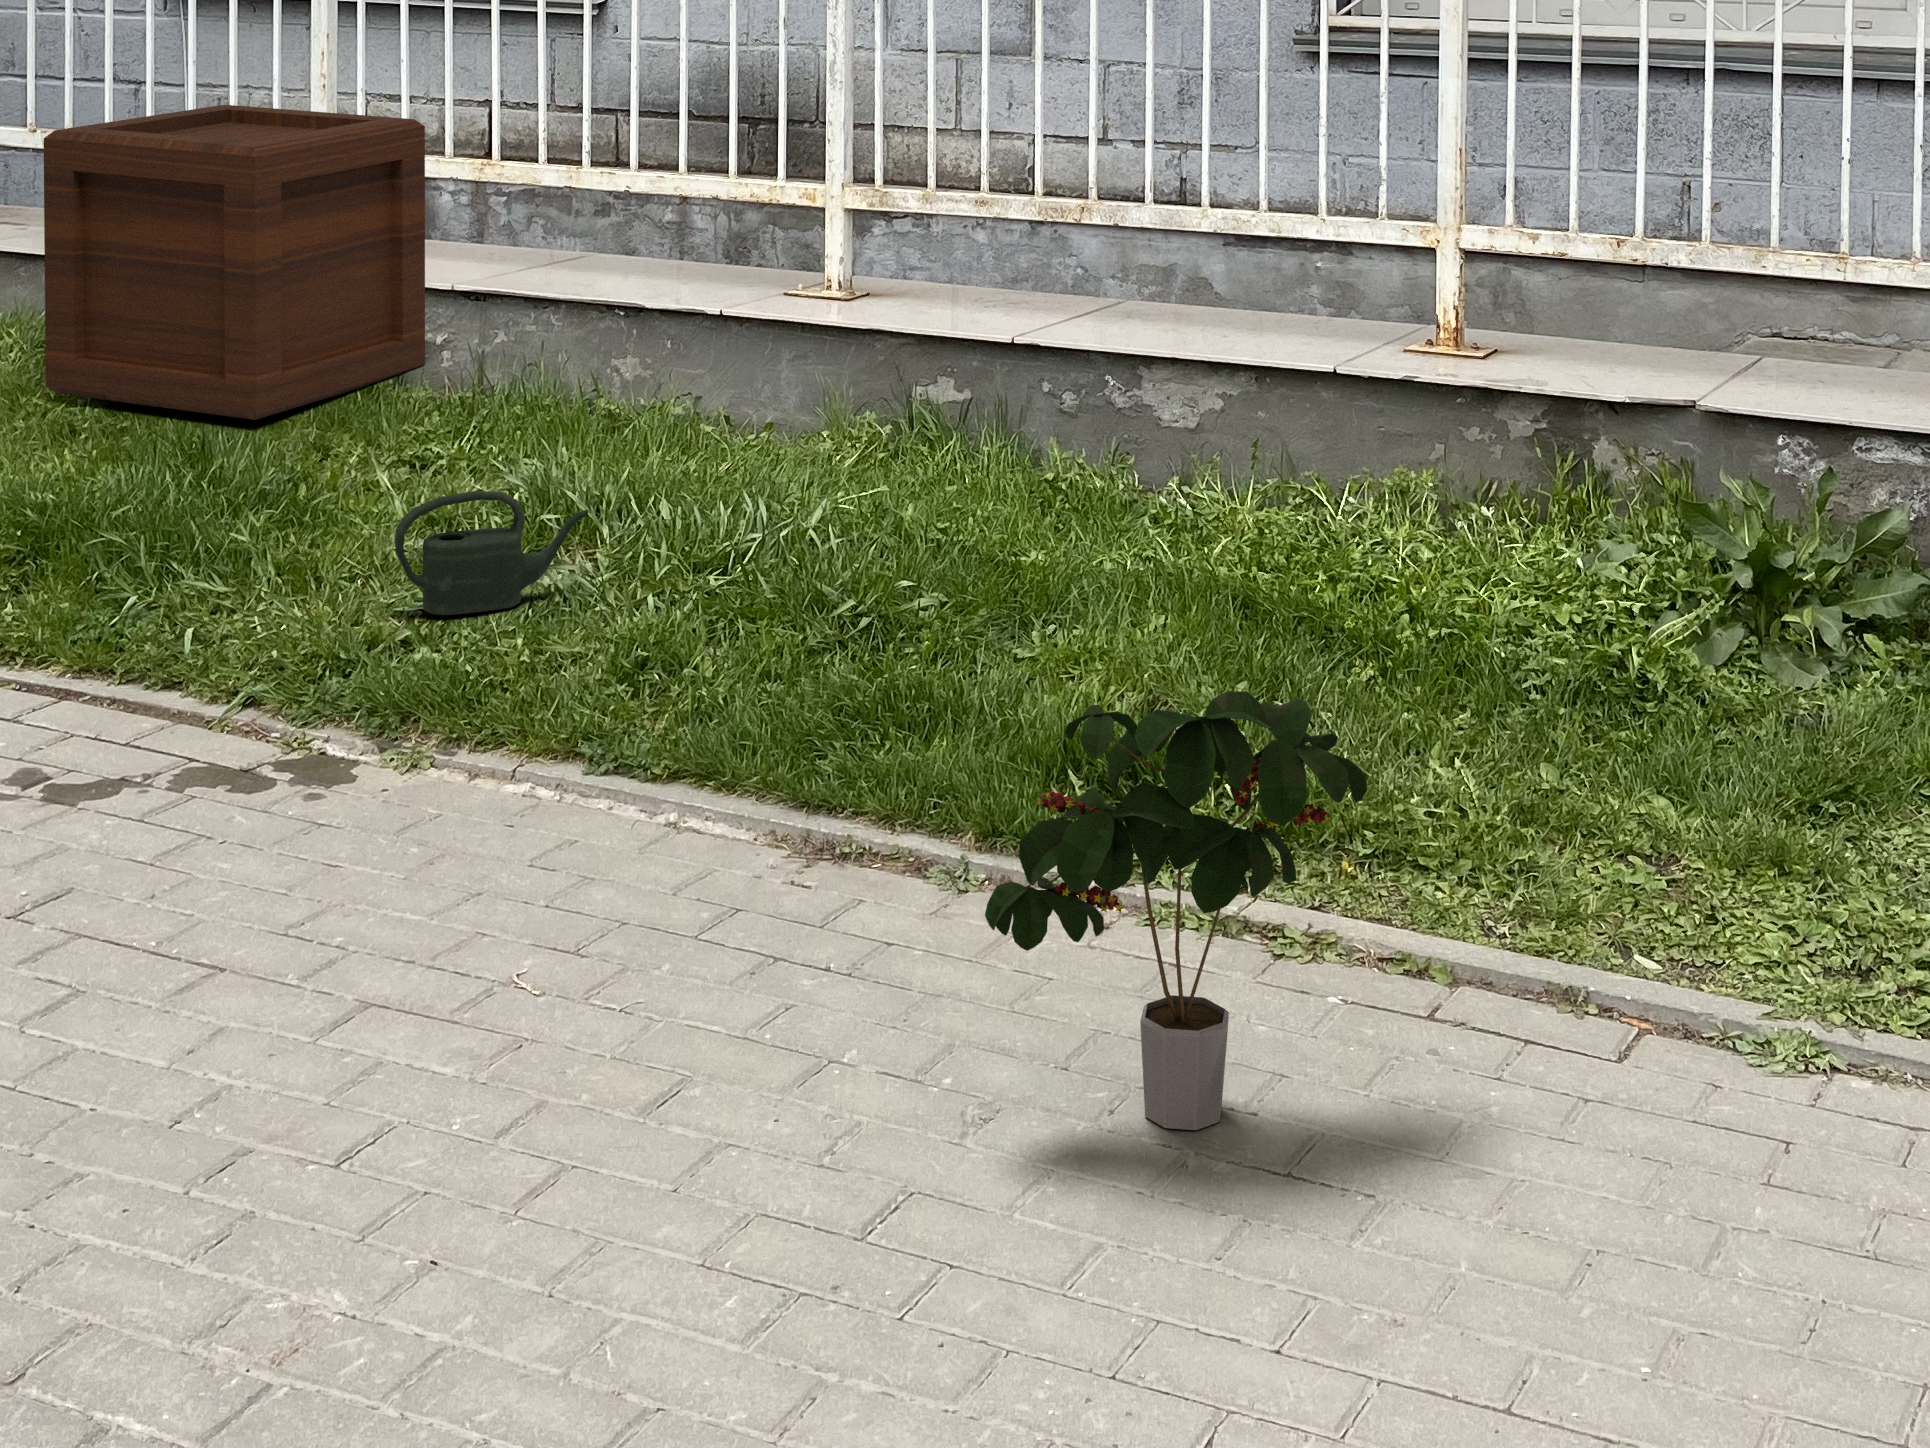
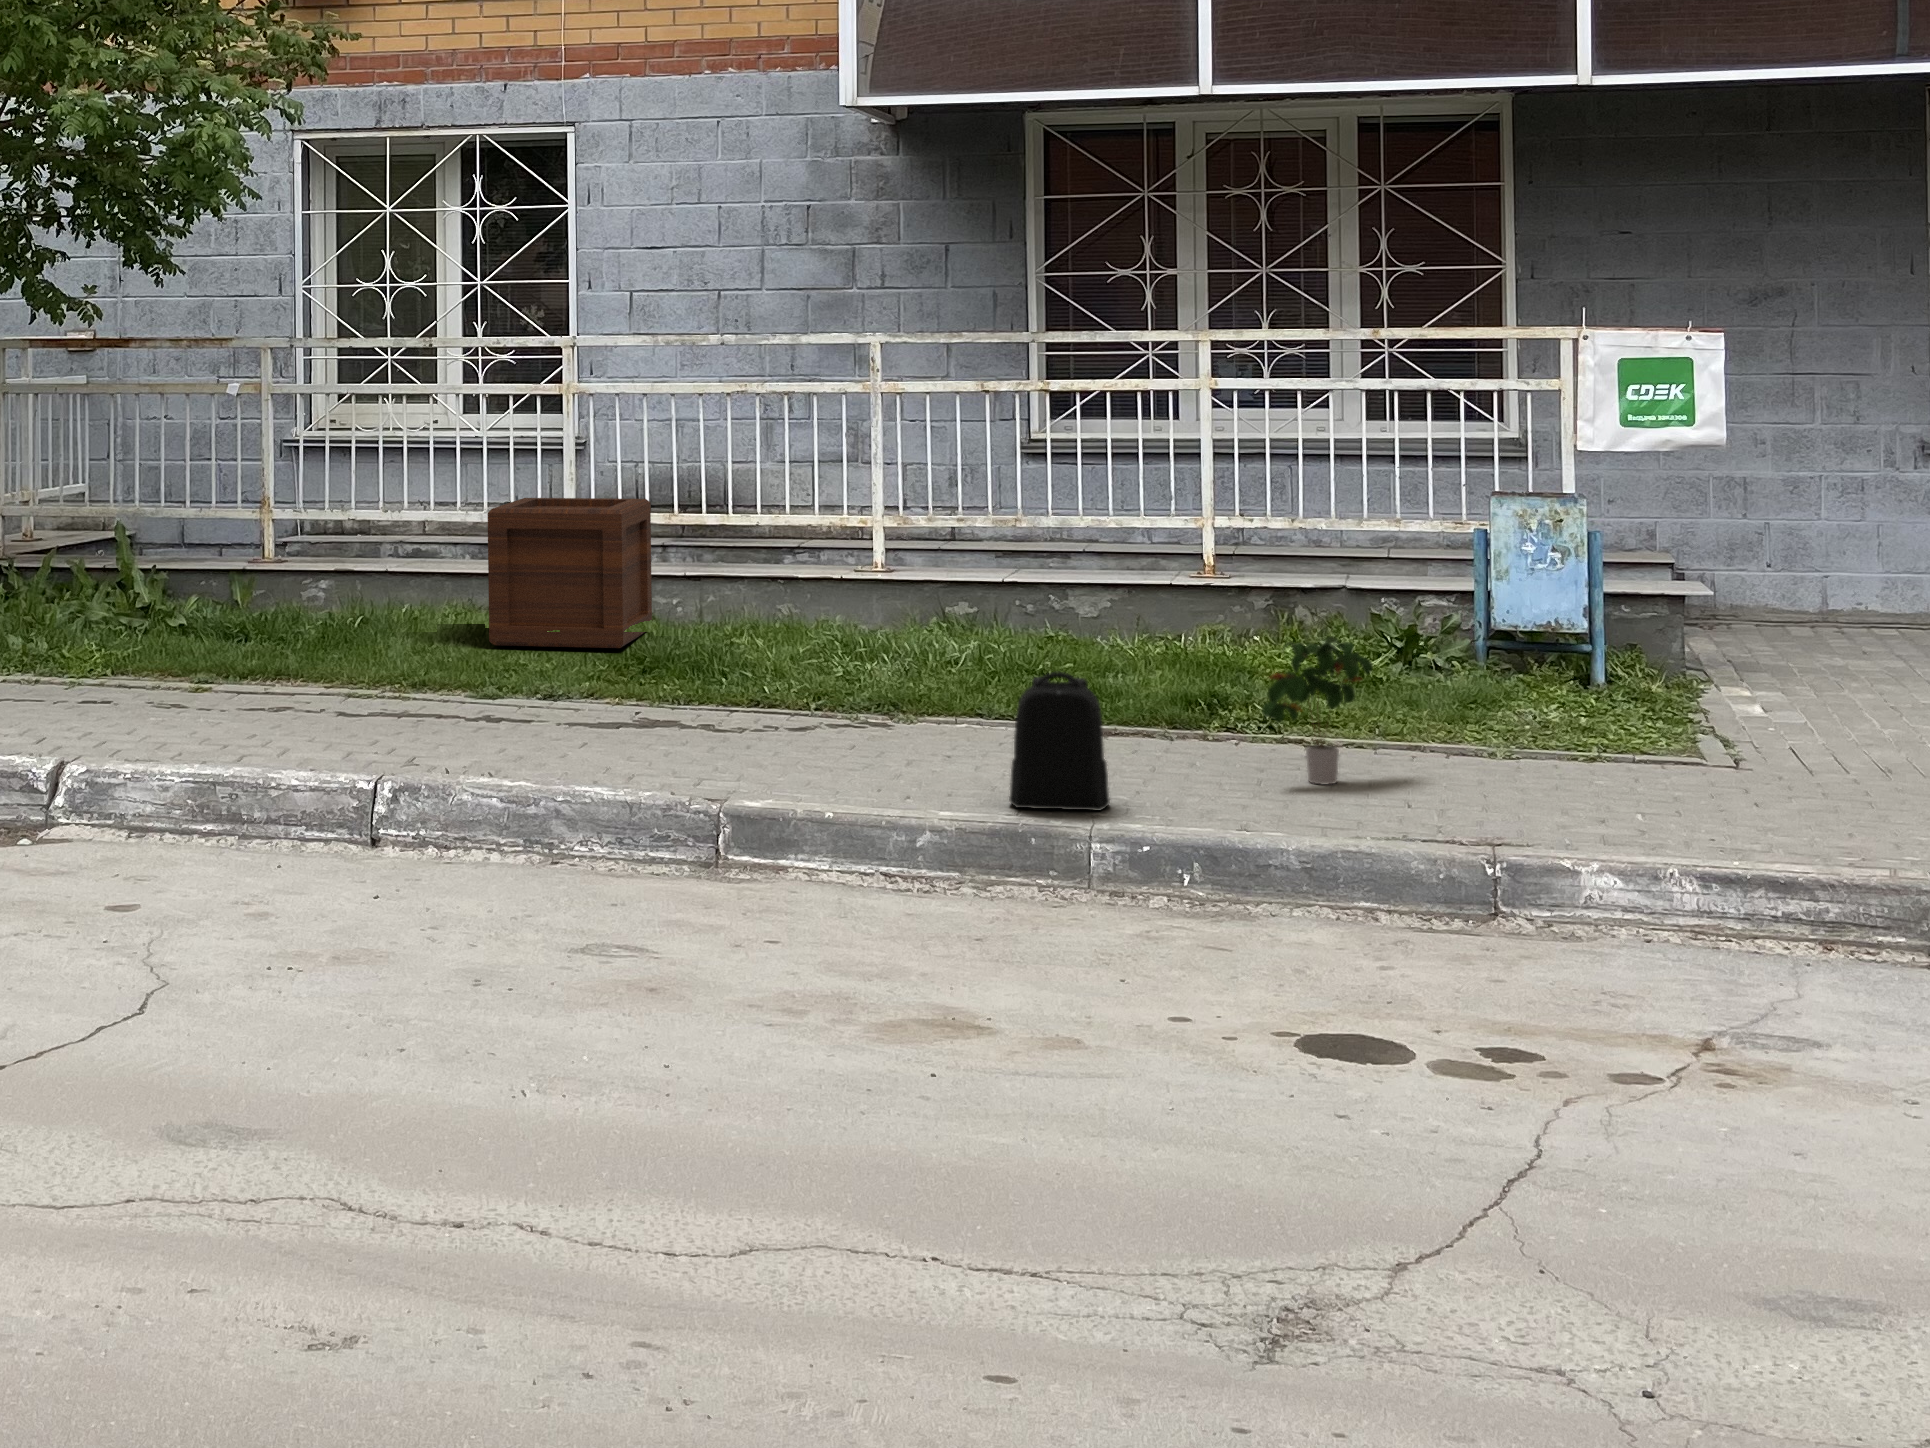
watering can: present [395,491,588,615] -> none [822,644,890,699]
backpack: none [155,772,461,1220] -> present [1009,672,1110,811]

